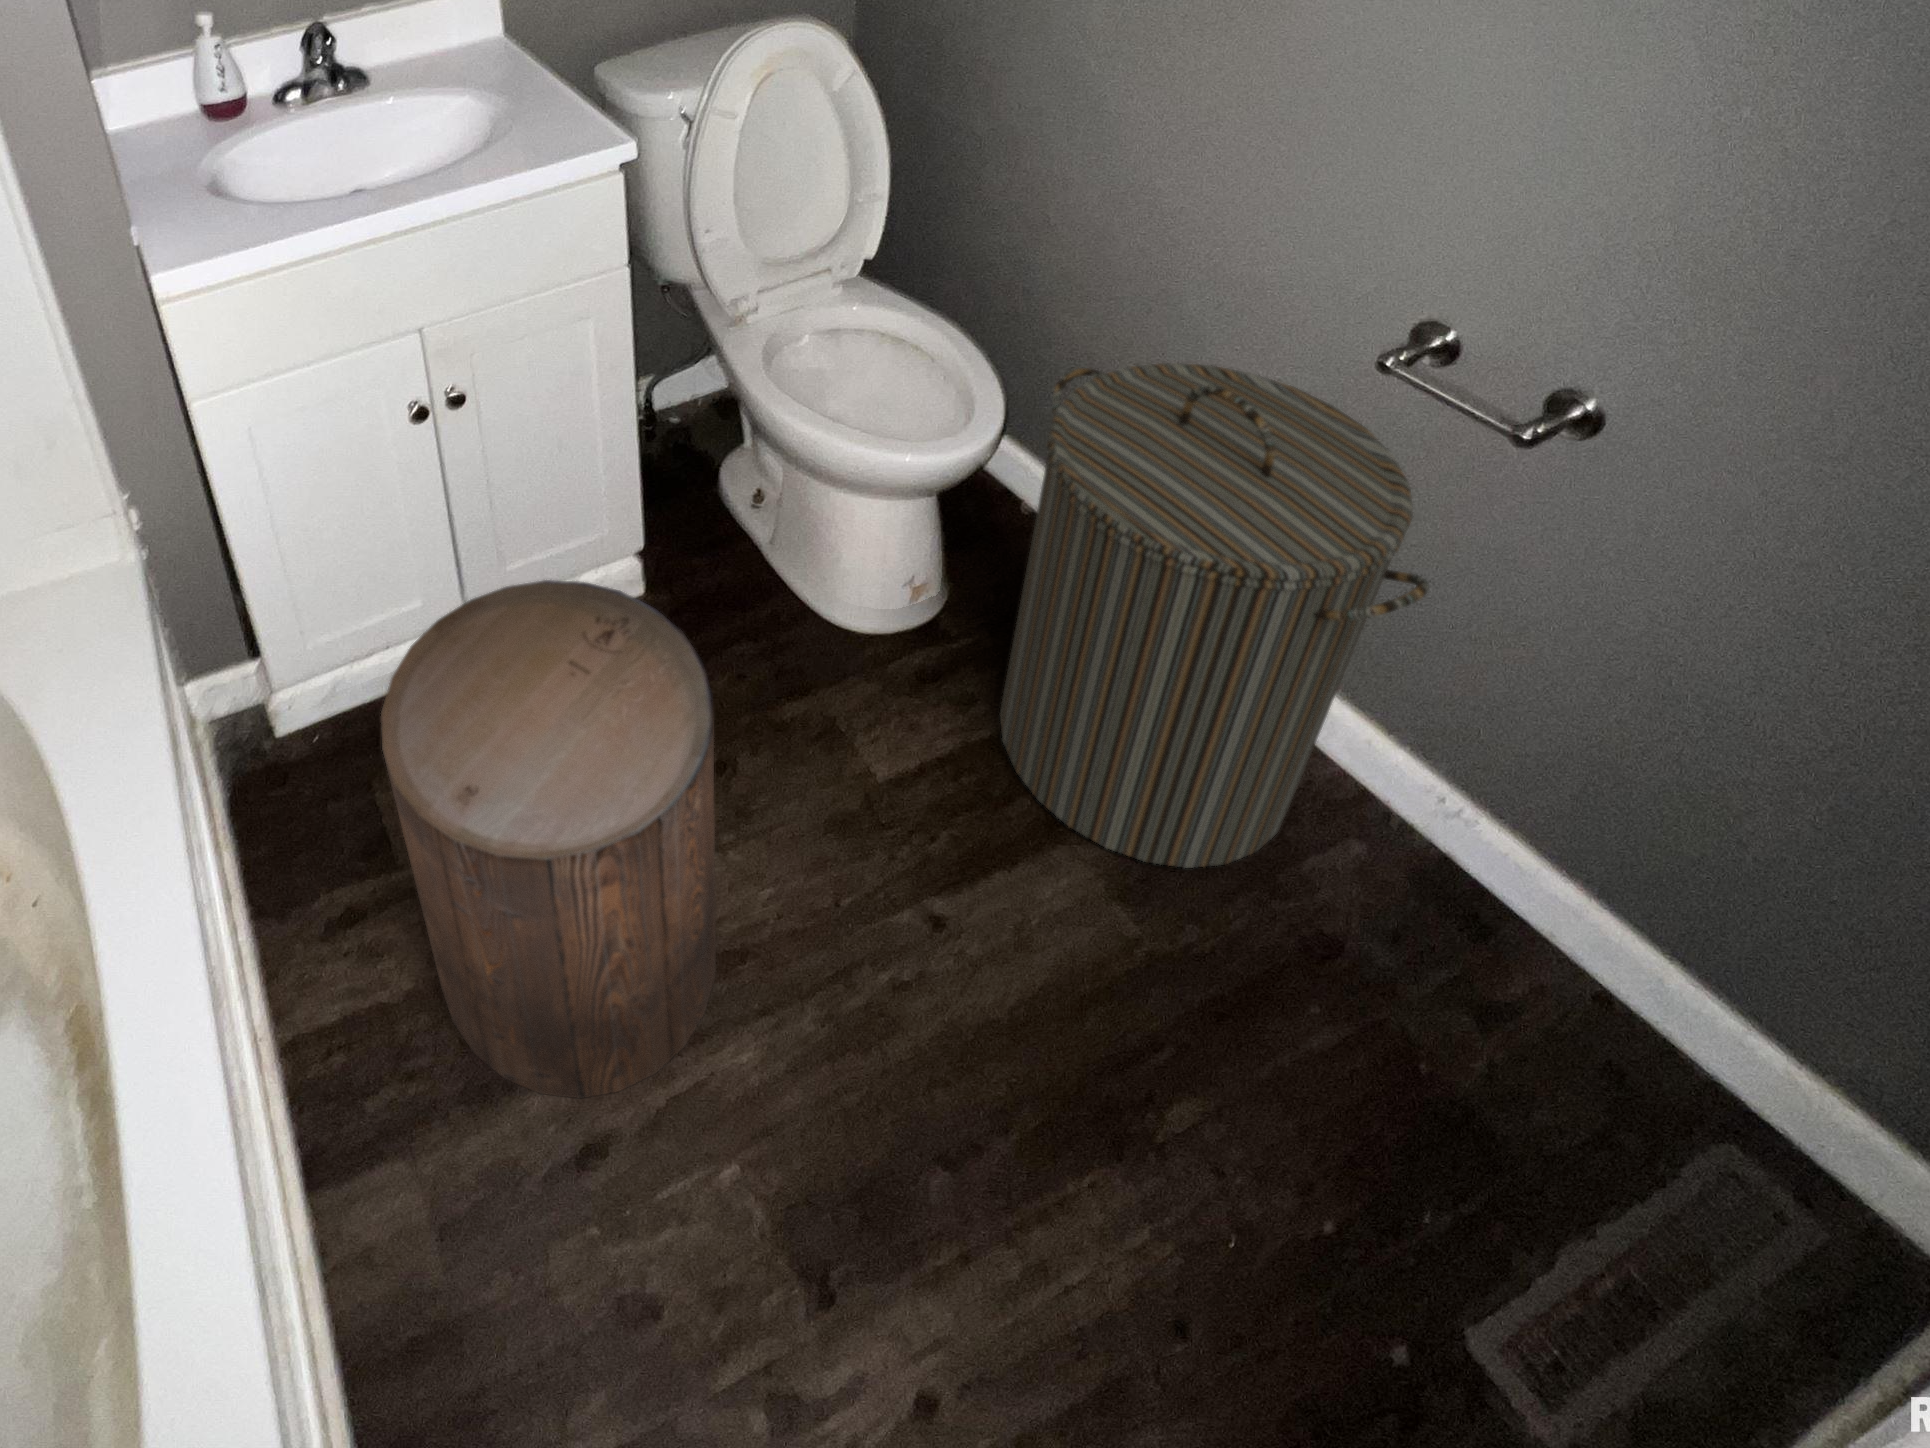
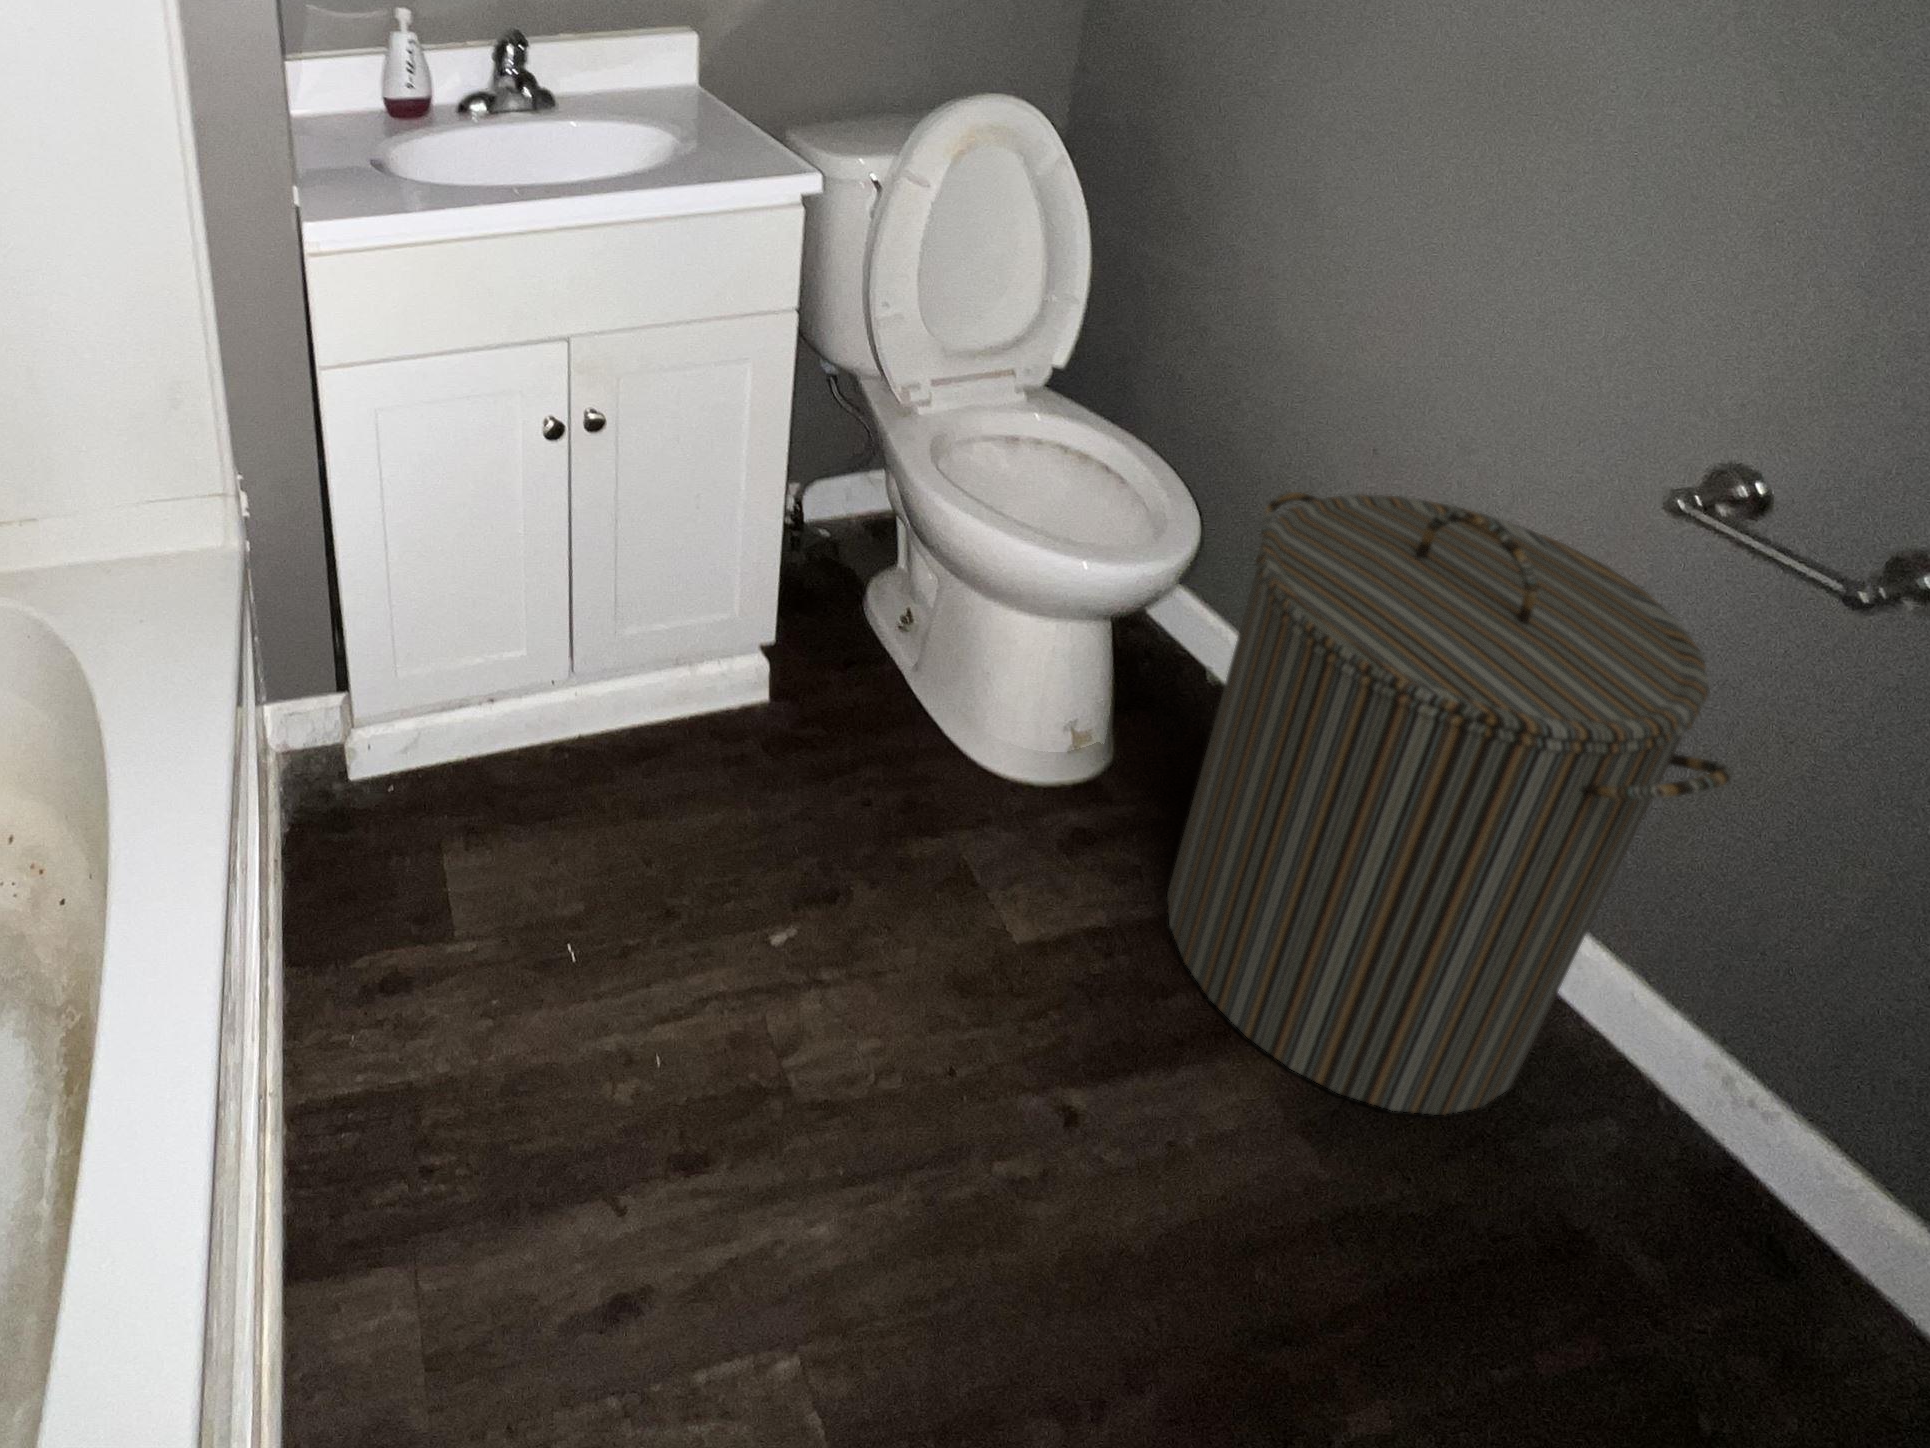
stool: present [381,580,716,1098] -> none [467,619,848,1246]

